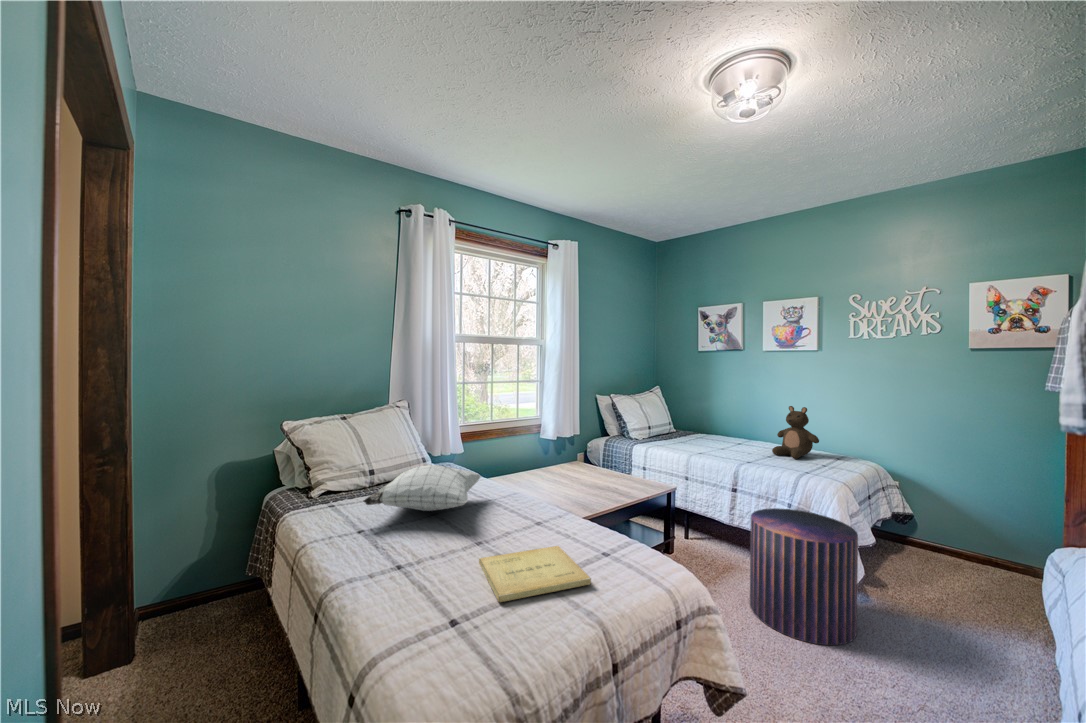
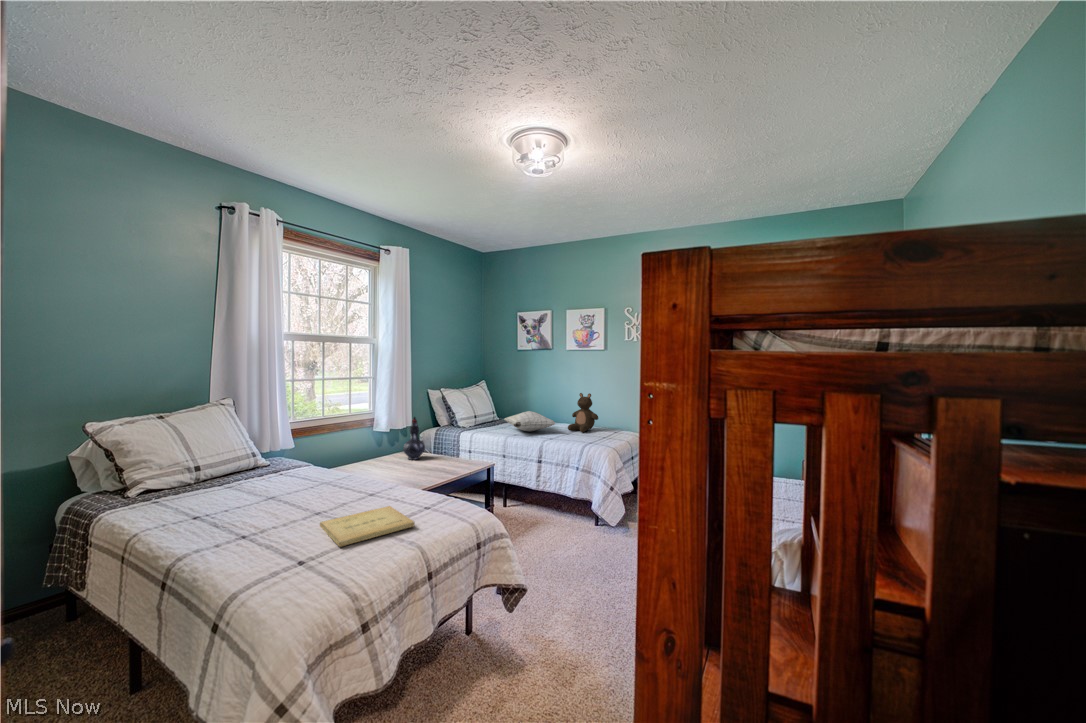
decorative vase: none [568,427,592,475] -> present [403,417,425,460]
pillow: present [363,465,481,511] -> present [504,411,555,432]
pouf: present [750,508,858,645] -> none [544,468,610,557]

